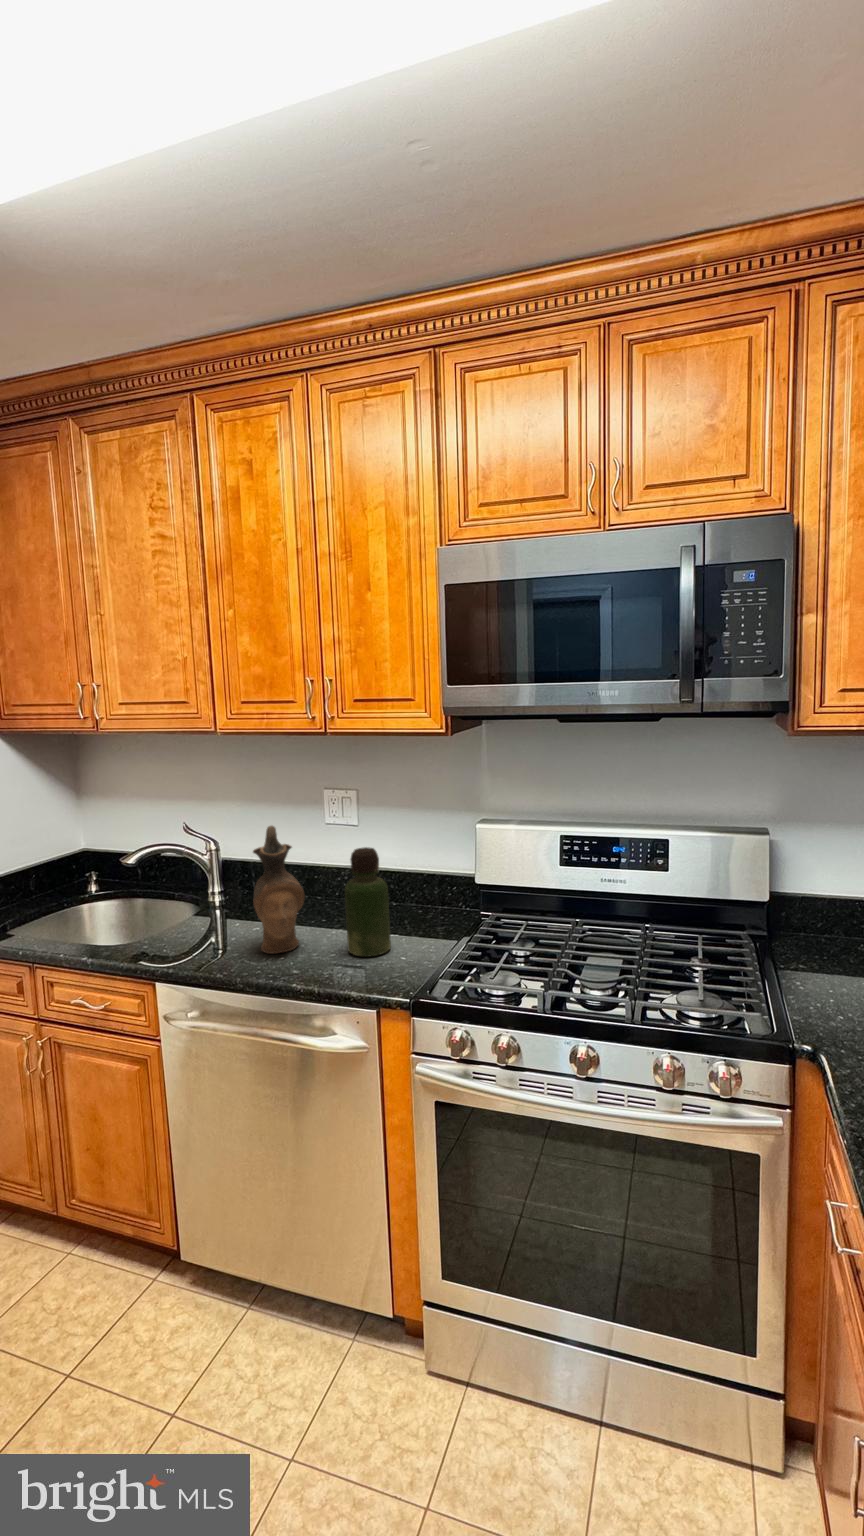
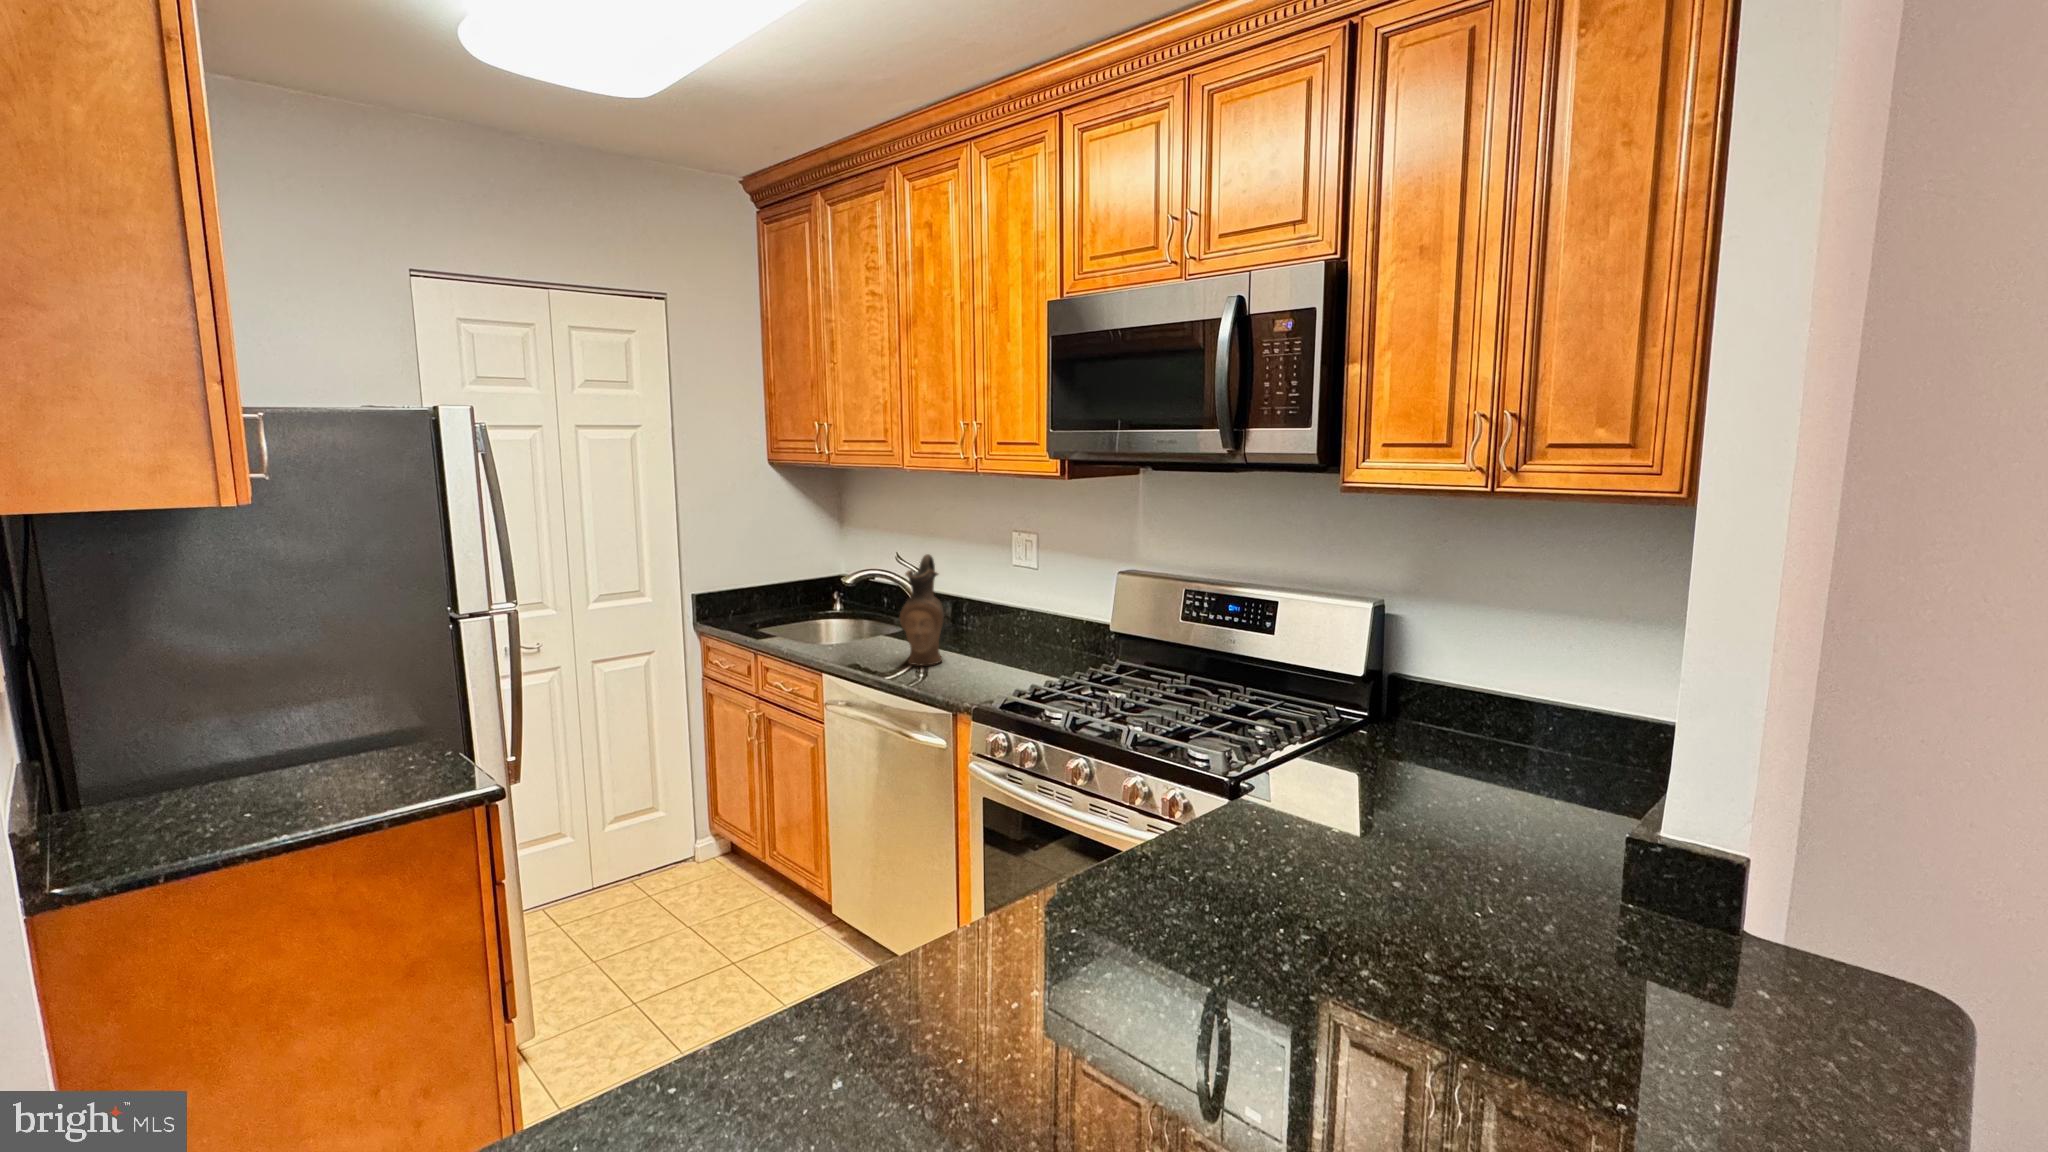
bottle: present [345,847,391,957] -> none [968,579,1009,678]

